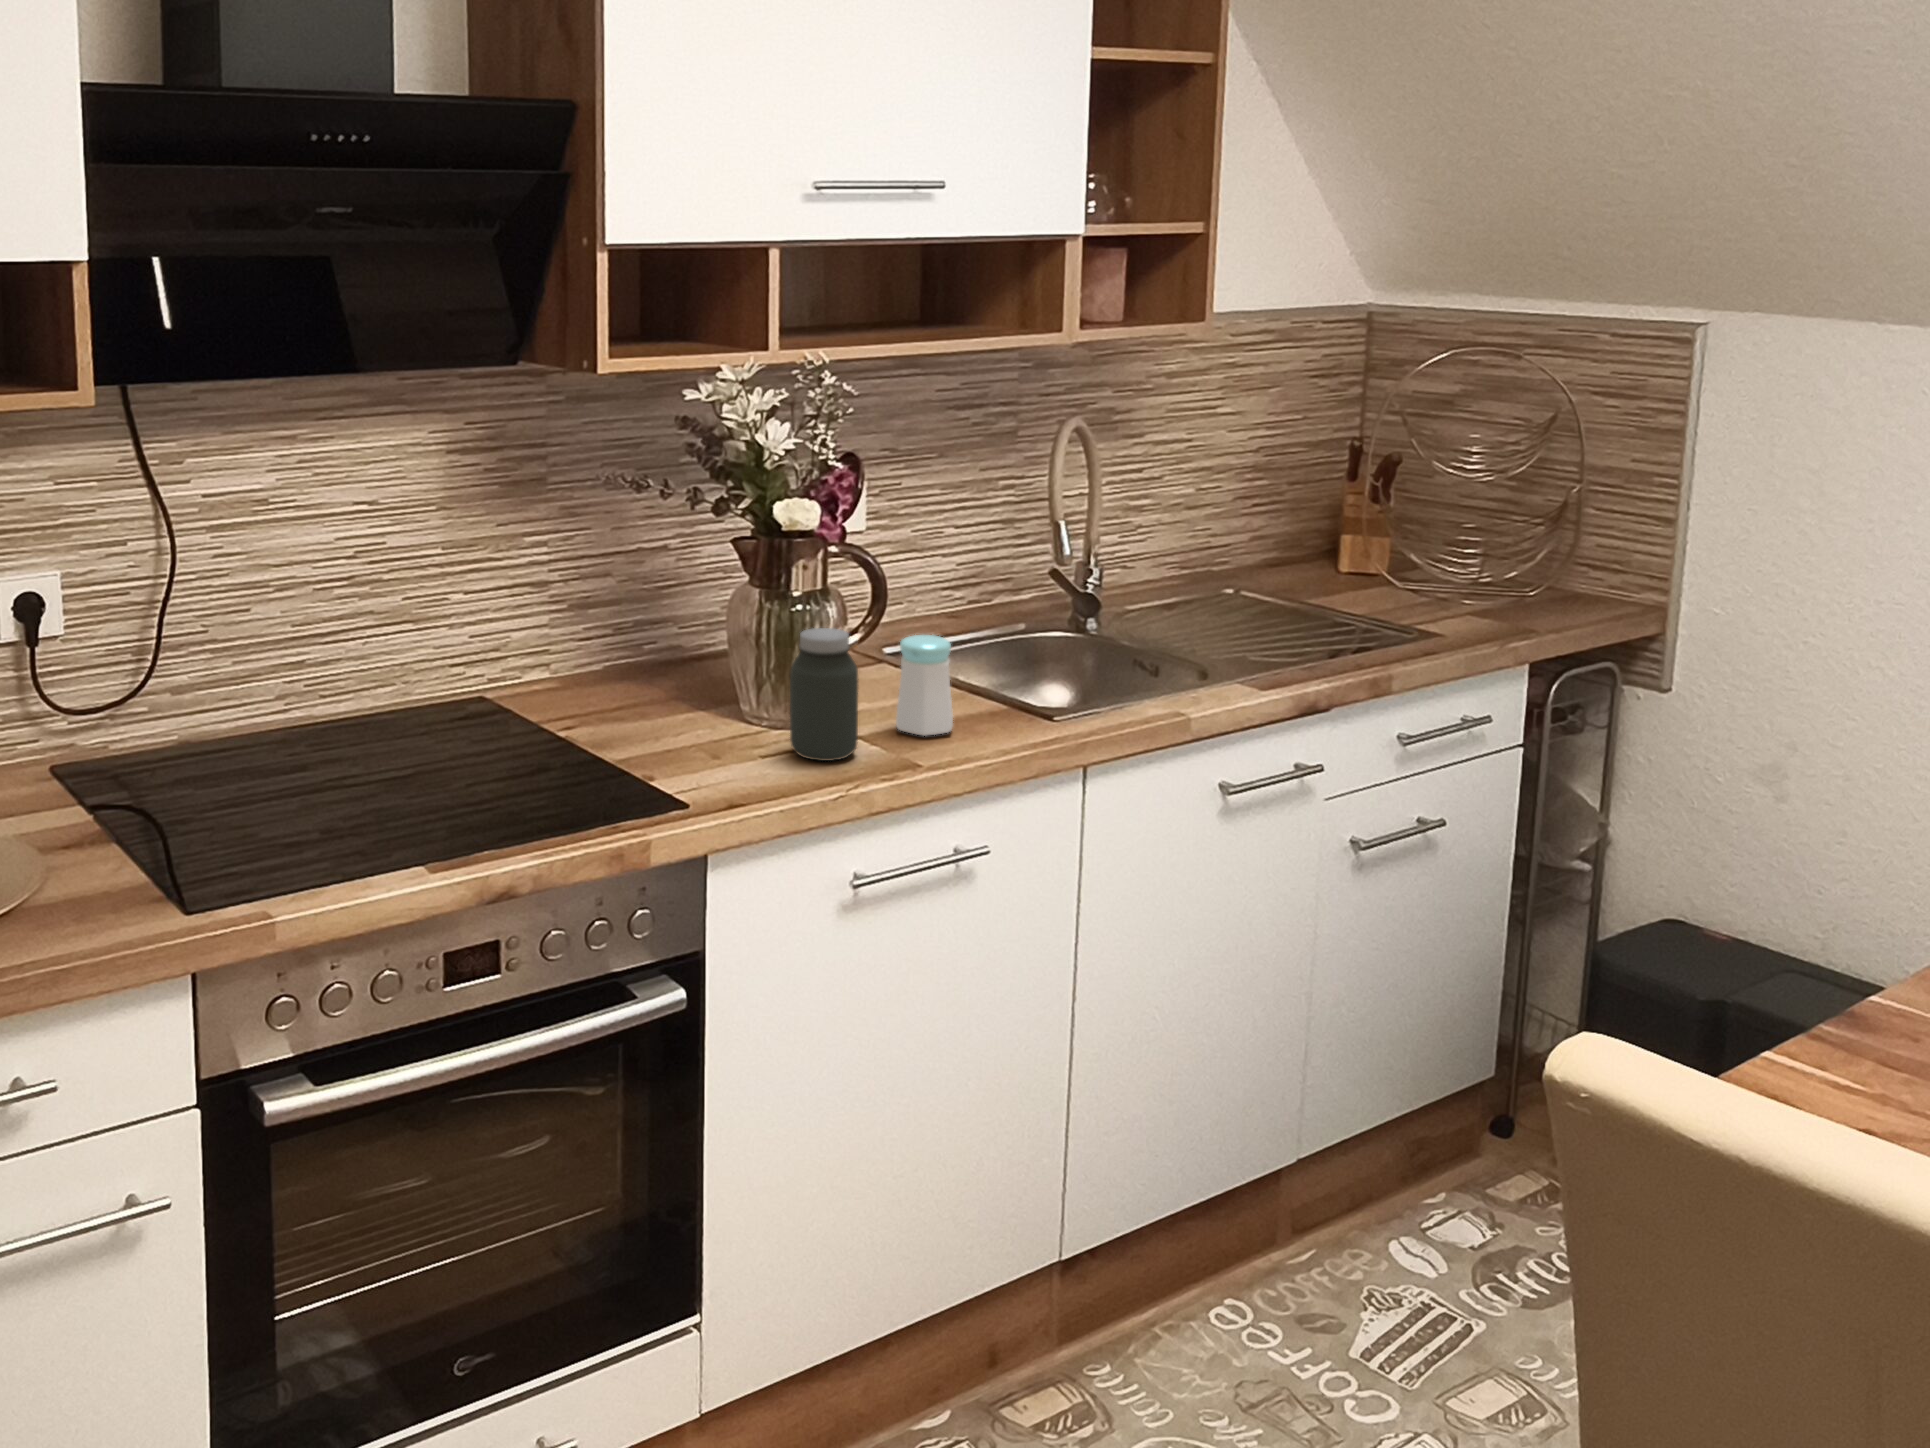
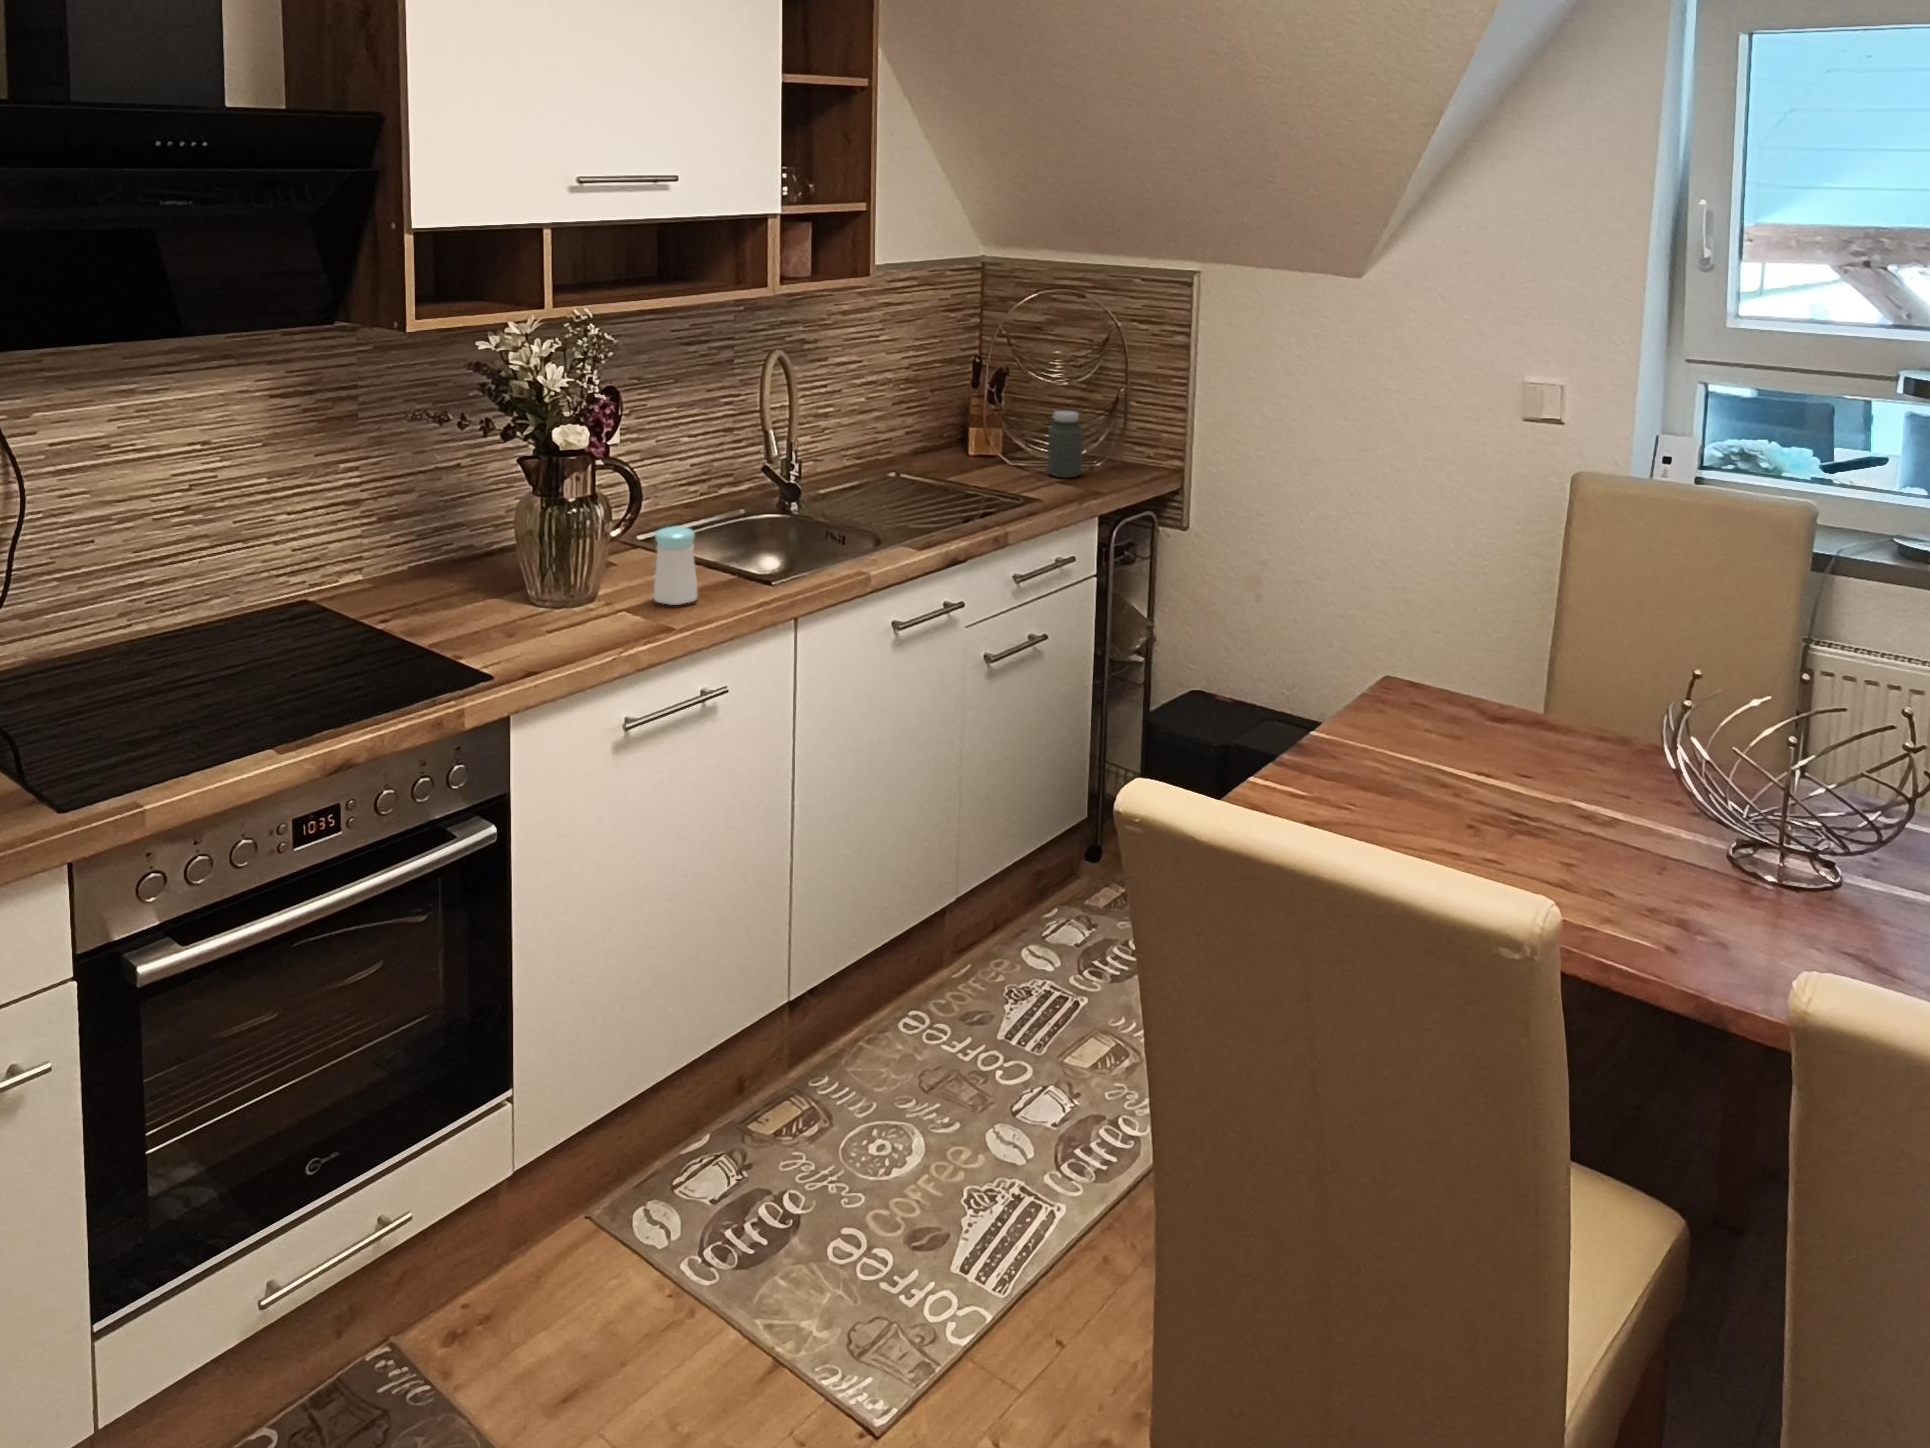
jar: present [790,628,859,761] -> present [1048,411,1083,478]

